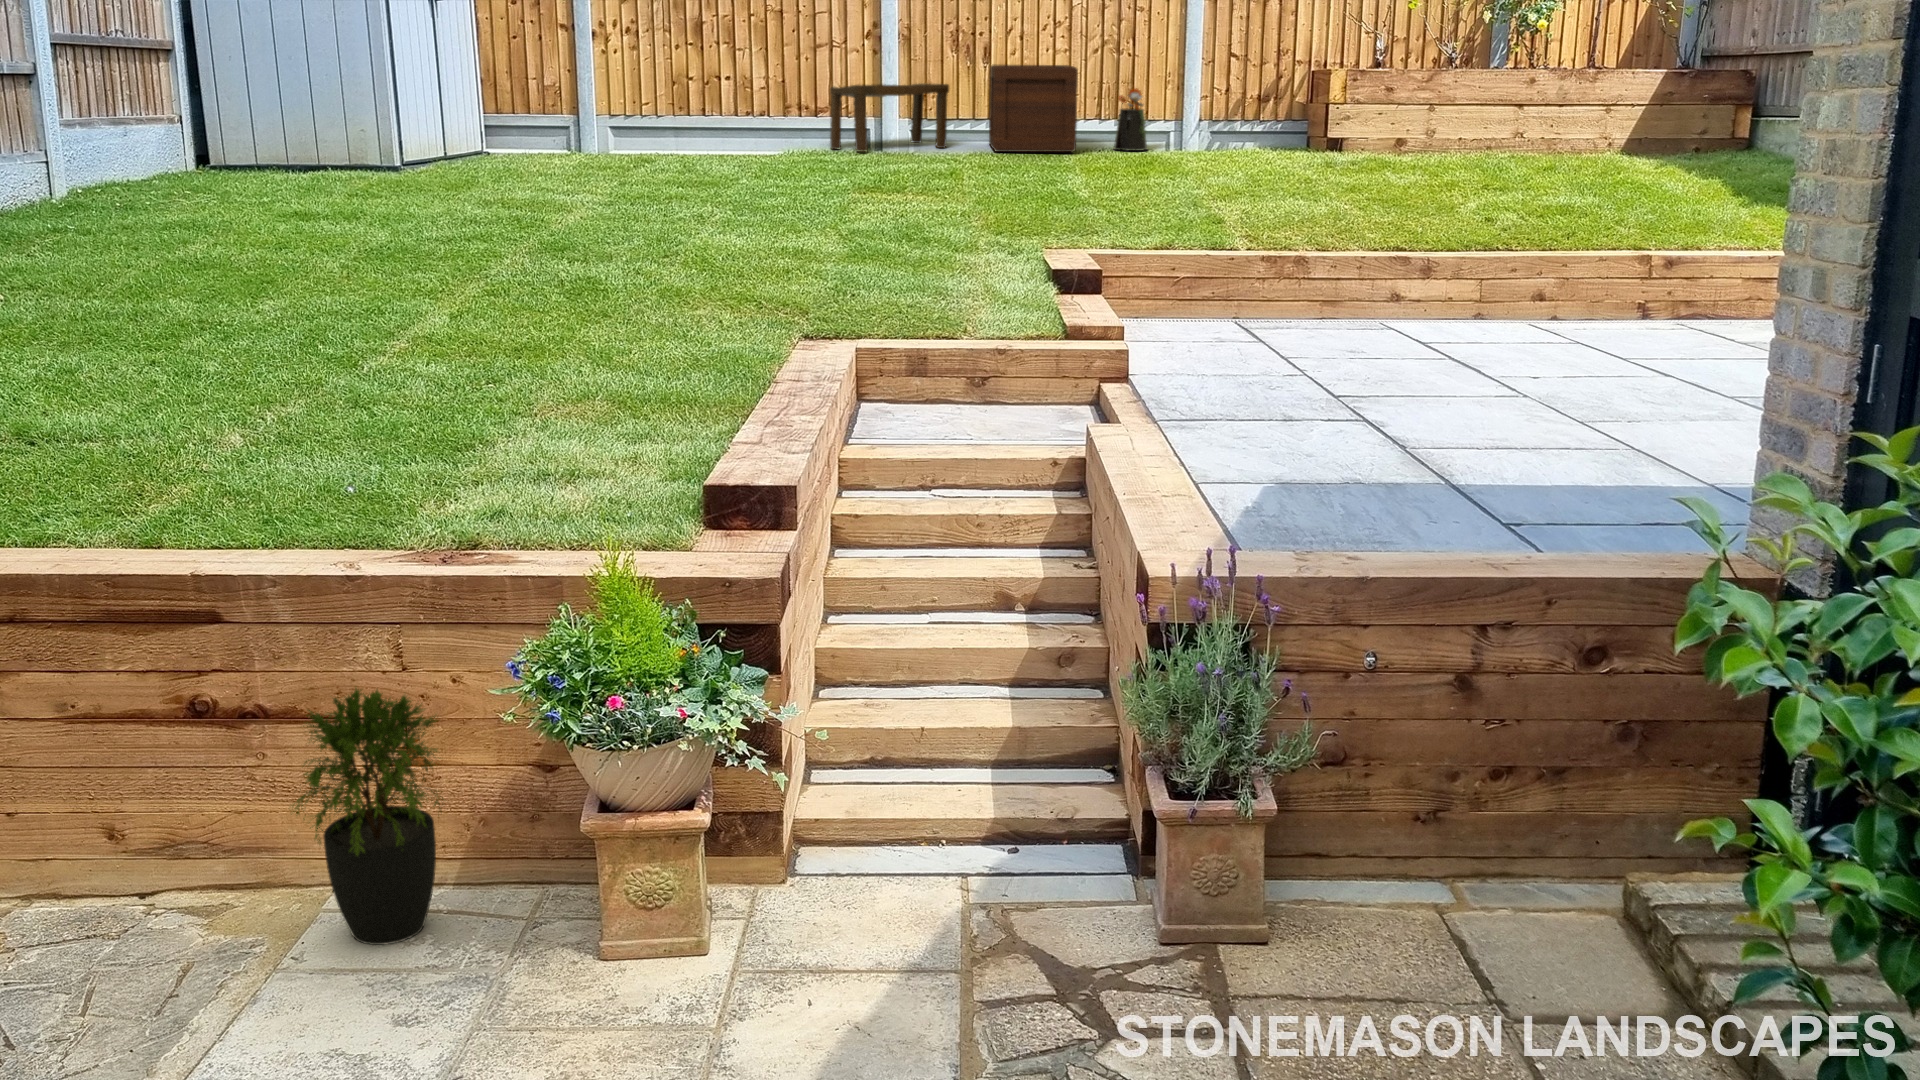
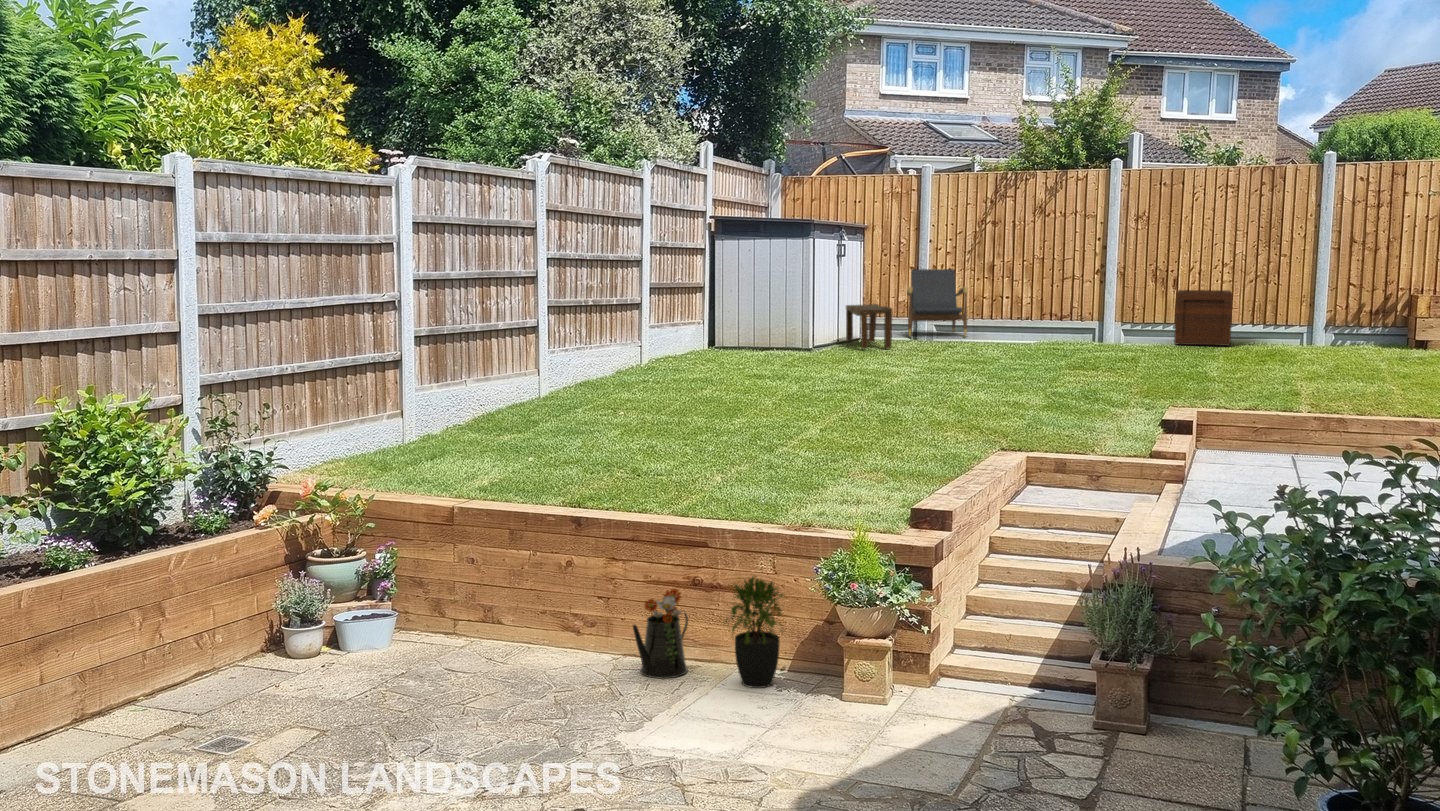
lounge chair: none [557,29,664,146] -> present [907,269,968,336]
bench: present [830,83,949,152] -> present [846,304,893,349]
watering can: present [1114,88,1147,151] -> present [633,588,688,679]

